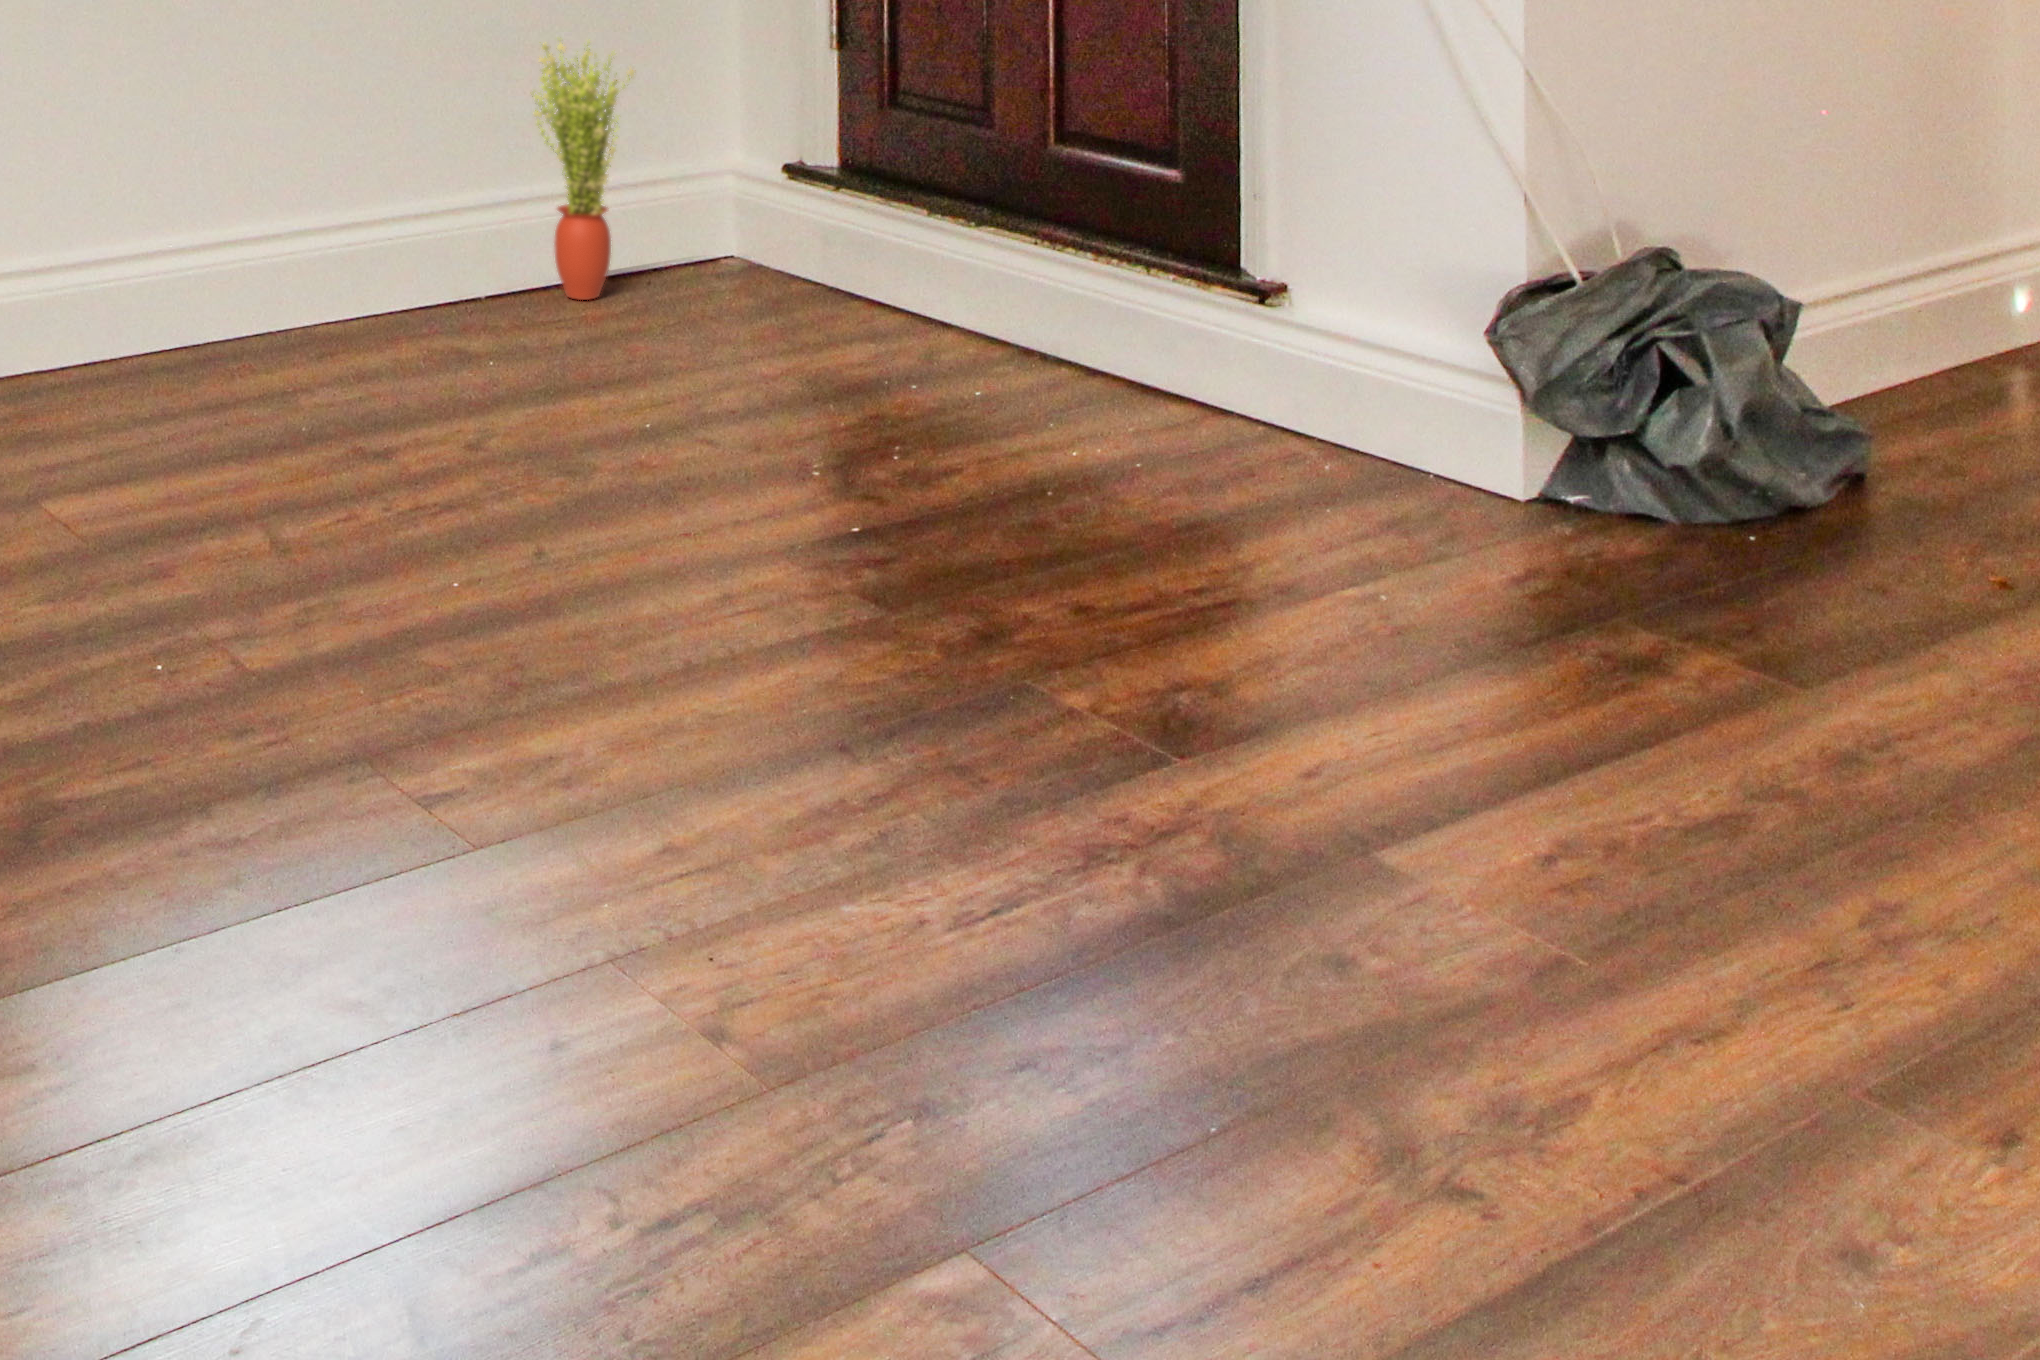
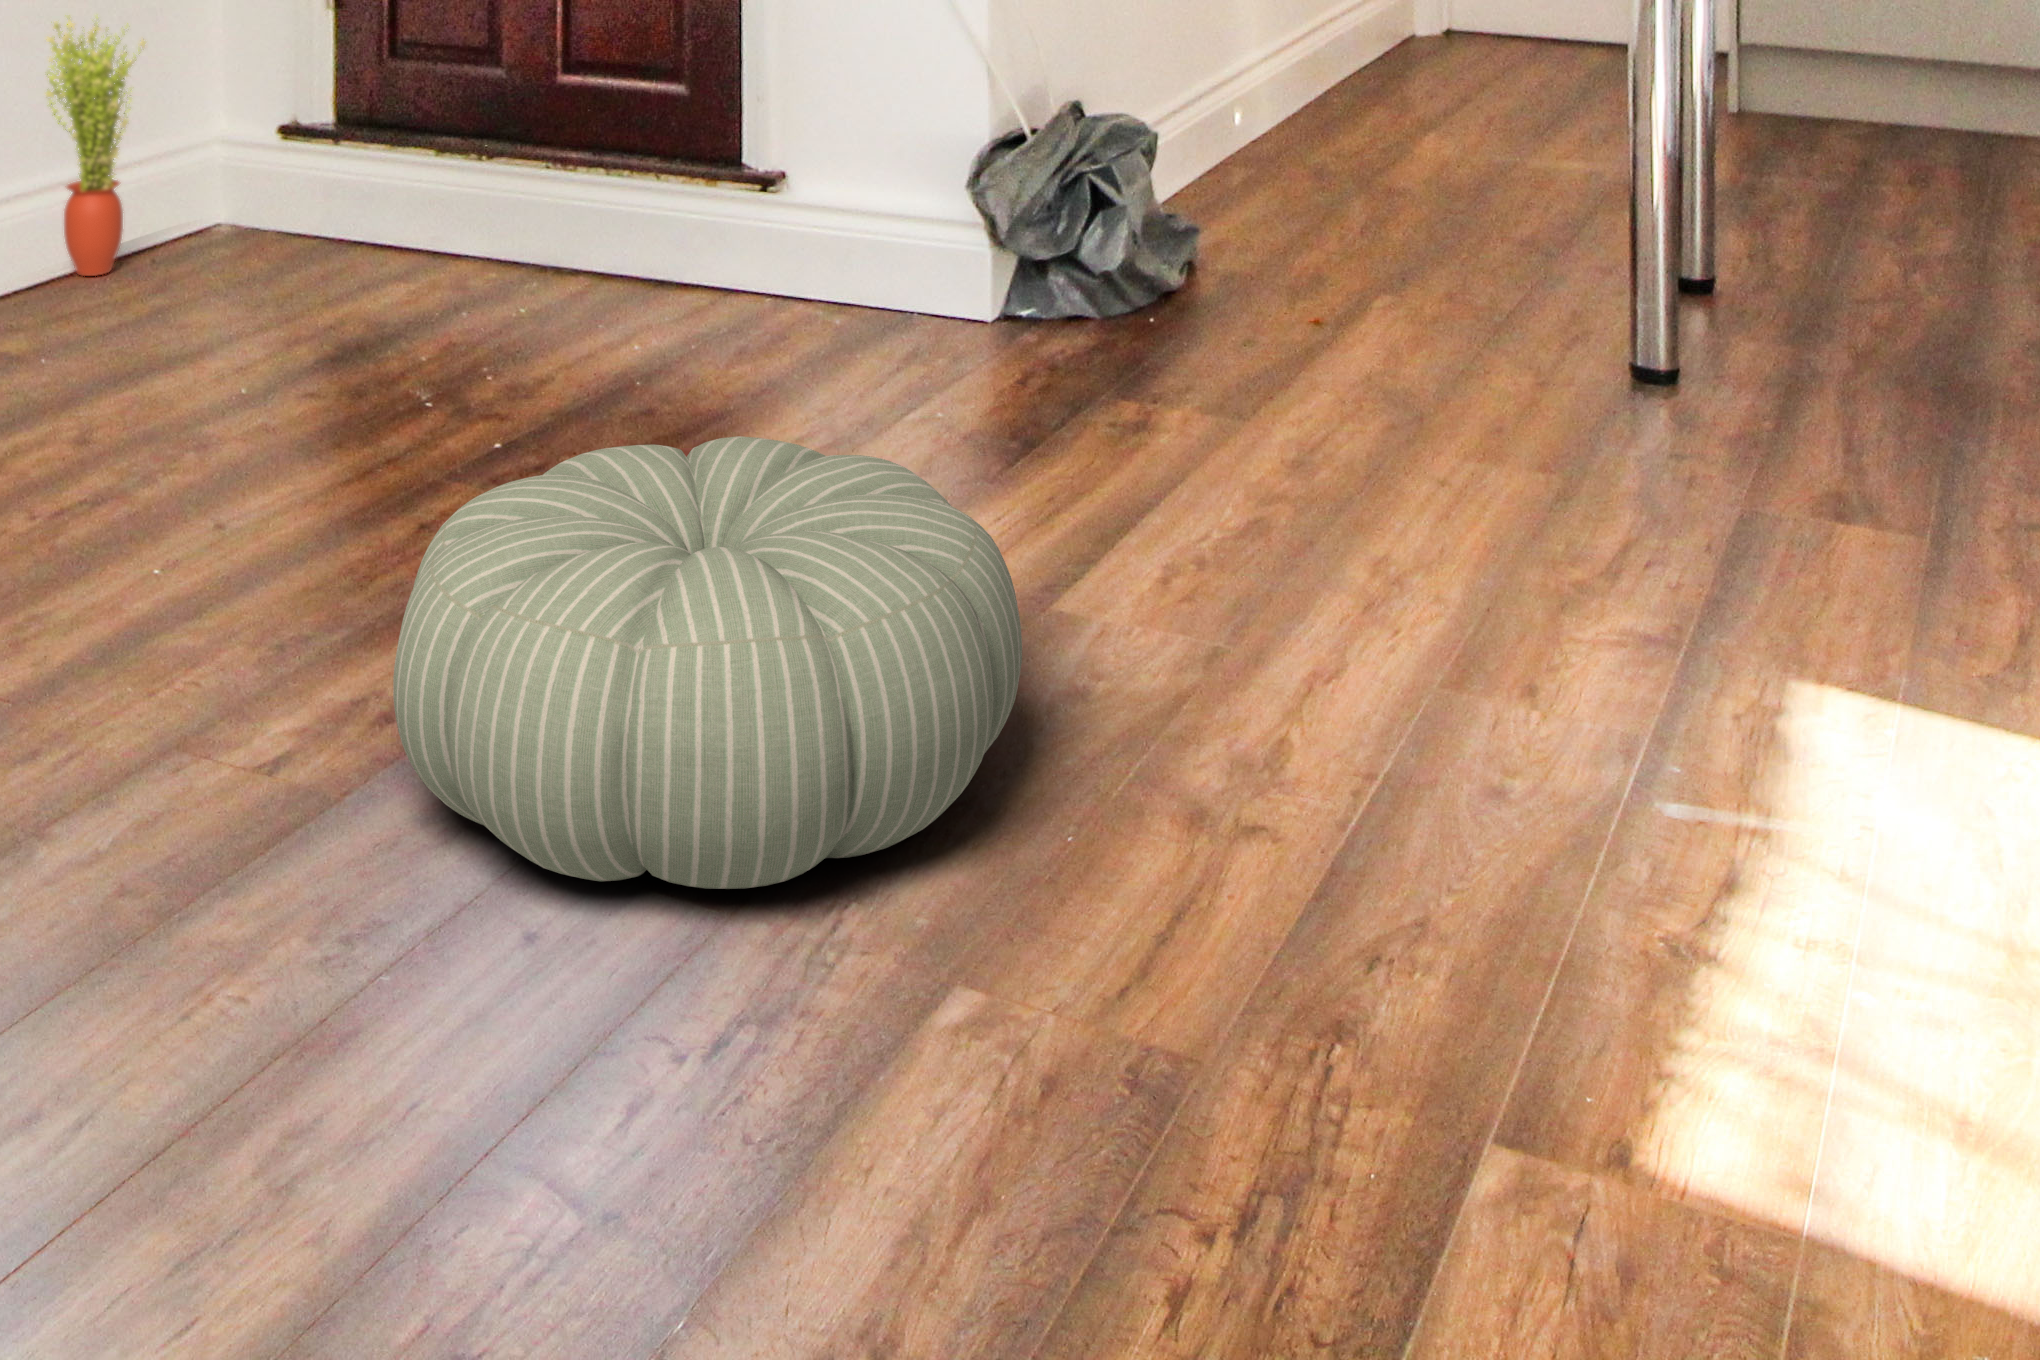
pouf: none [482,546,1211,1077] -> present [393,436,1022,889]

